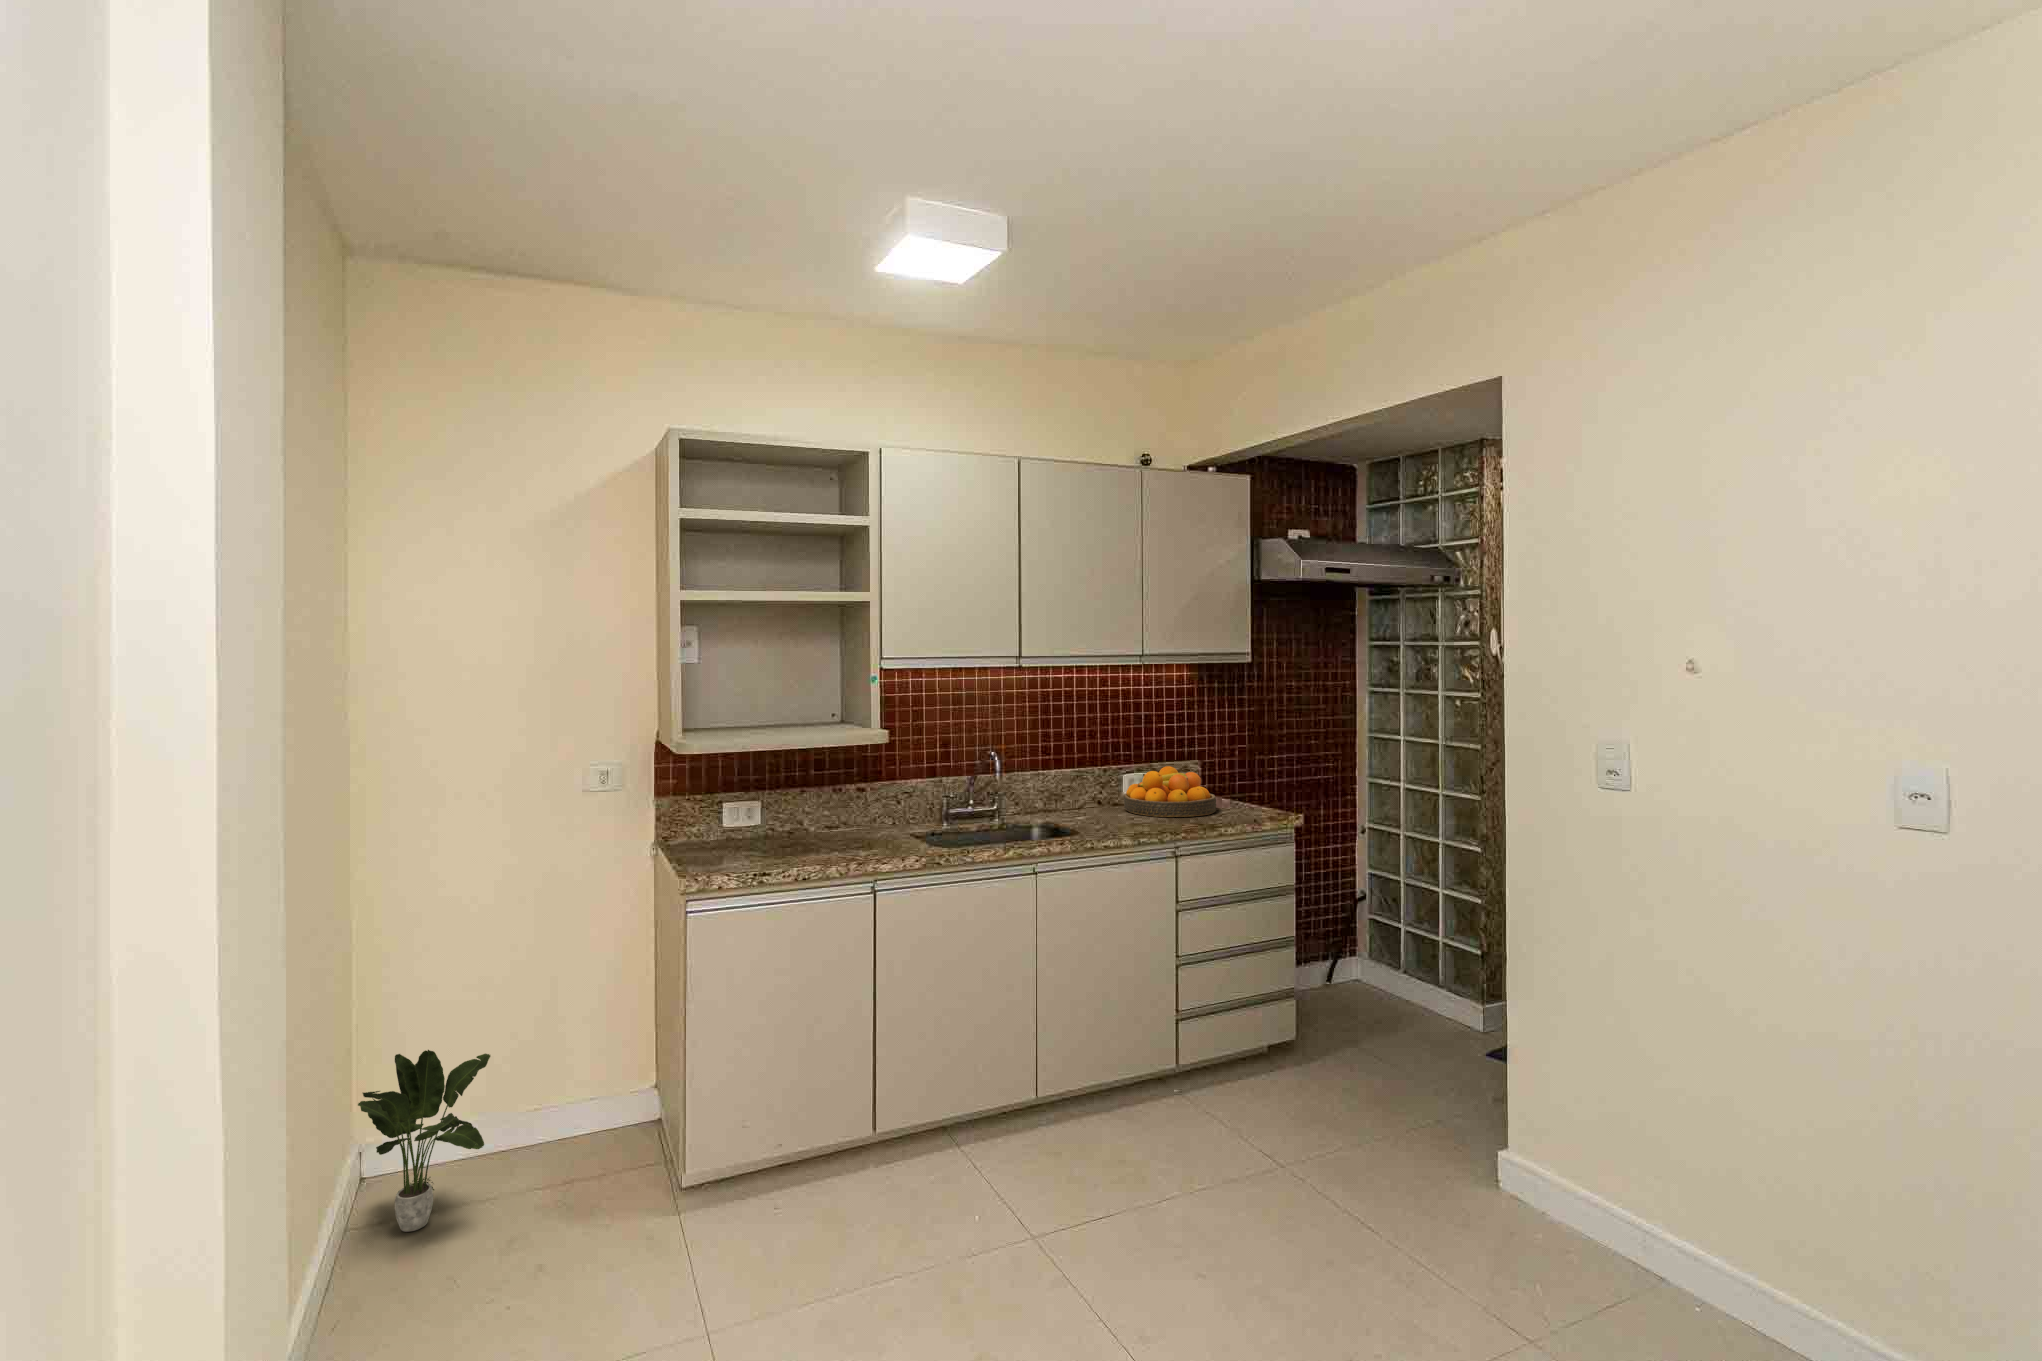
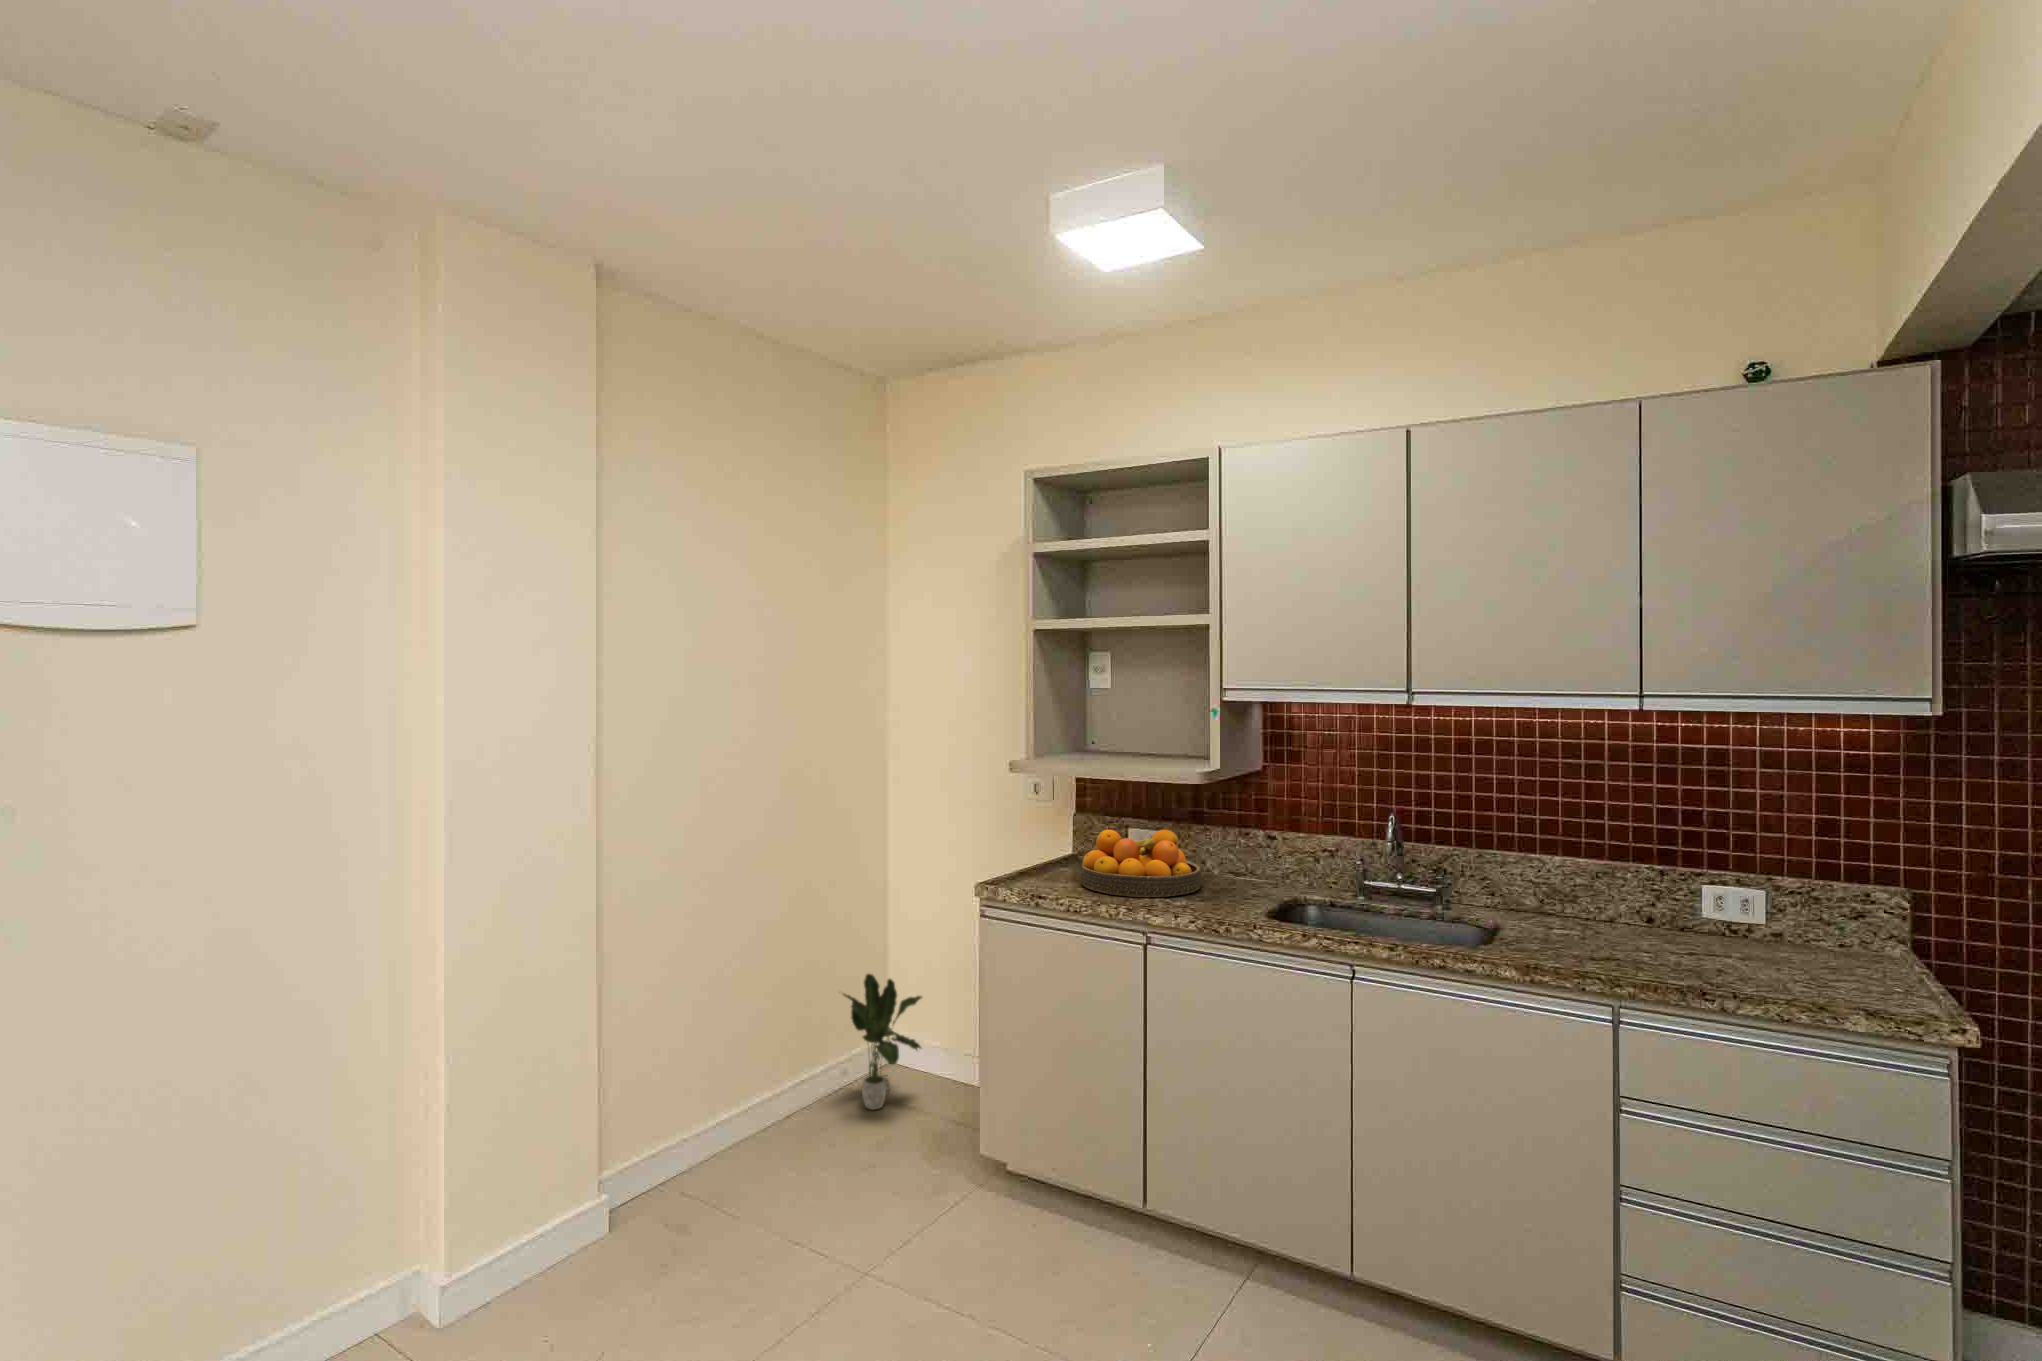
fruit bowl: present [1124,766,1216,817] -> present [1081,830,1201,897]

